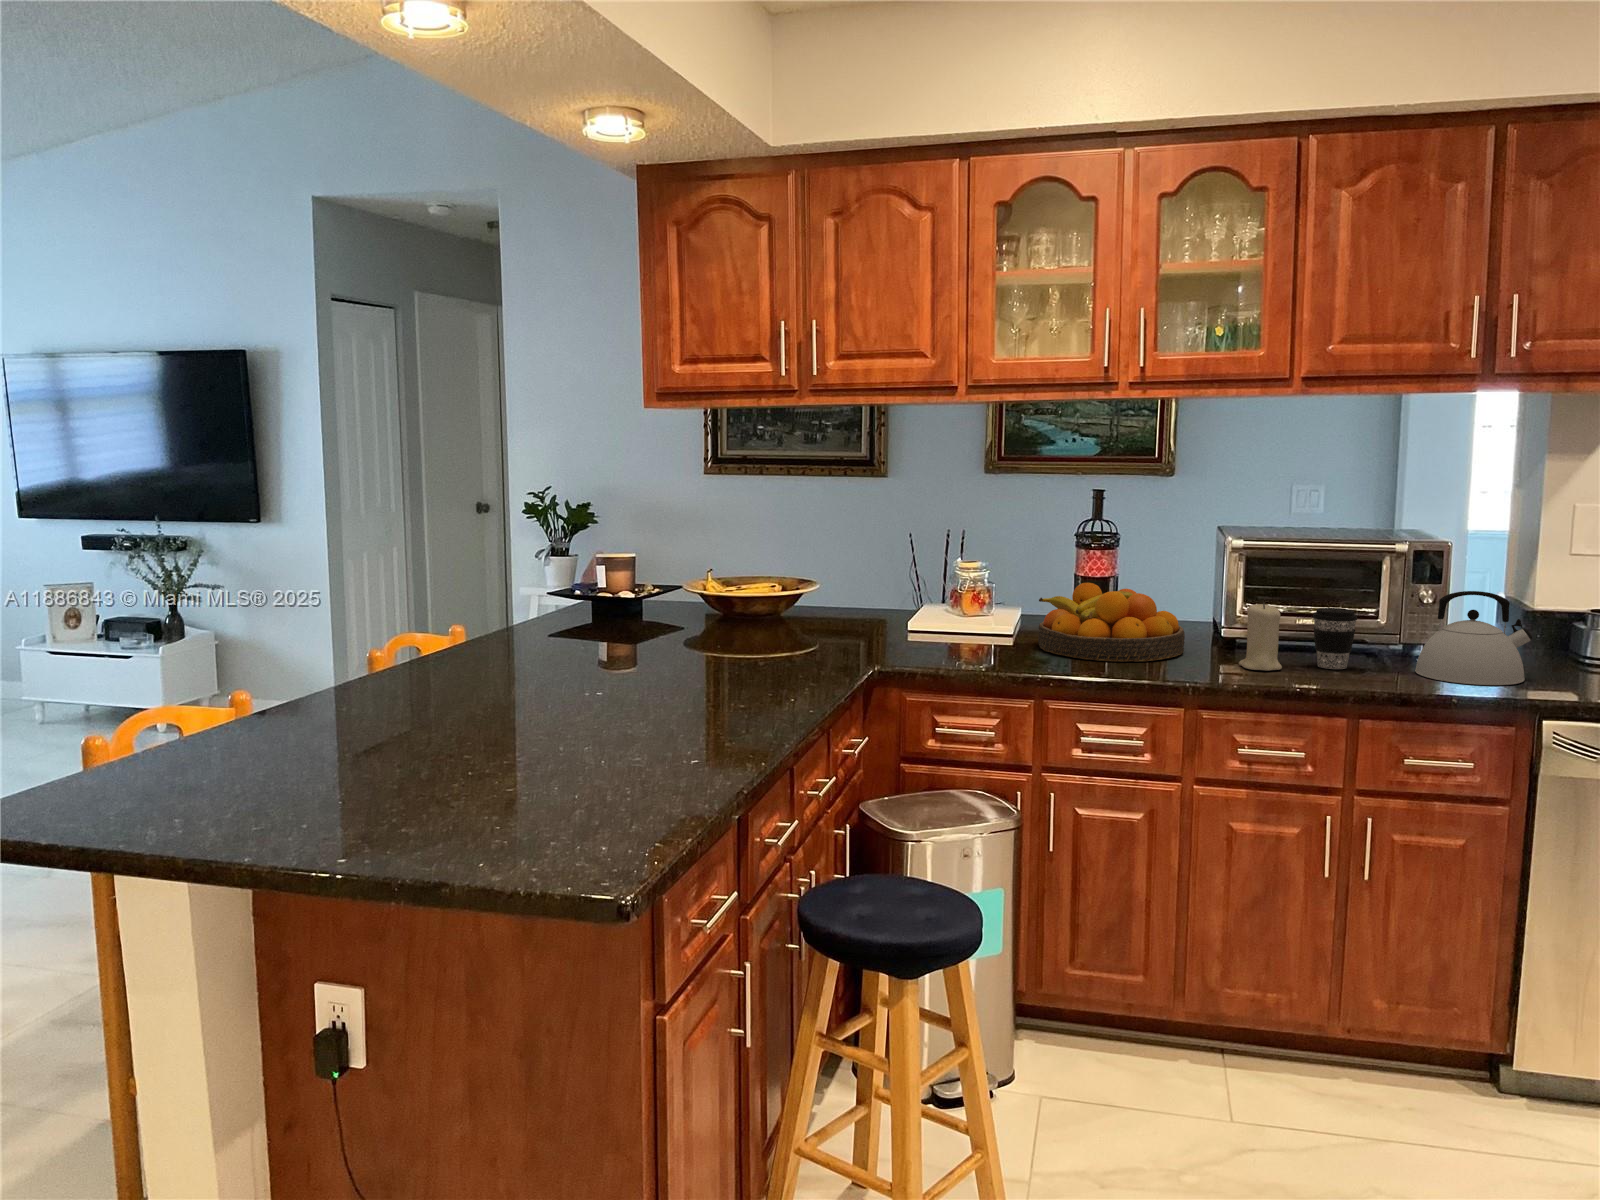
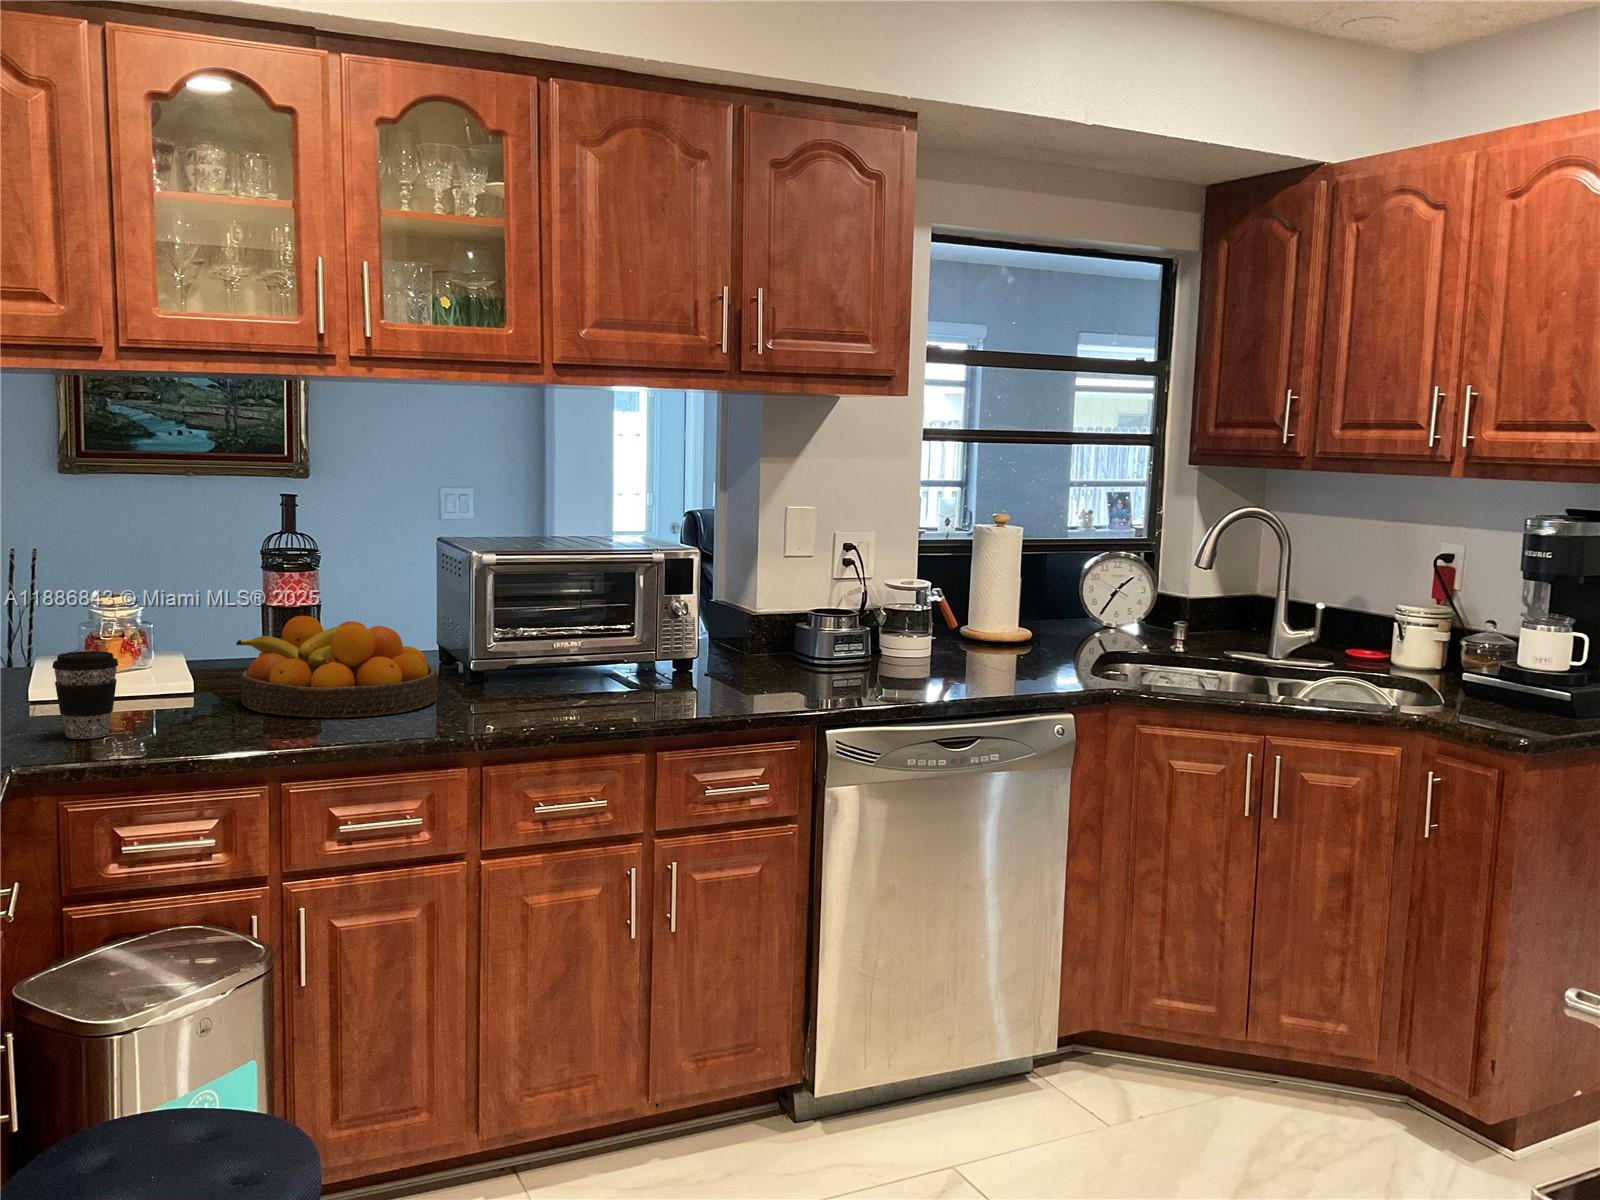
kettle: present [1415,591,1532,685] -> none [686,603,789,701]
candle: present [1239,603,1282,671] -> none [513,628,564,709]
coffee cup: present [1313,608,1357,669] -> present [52,651,118,739]

